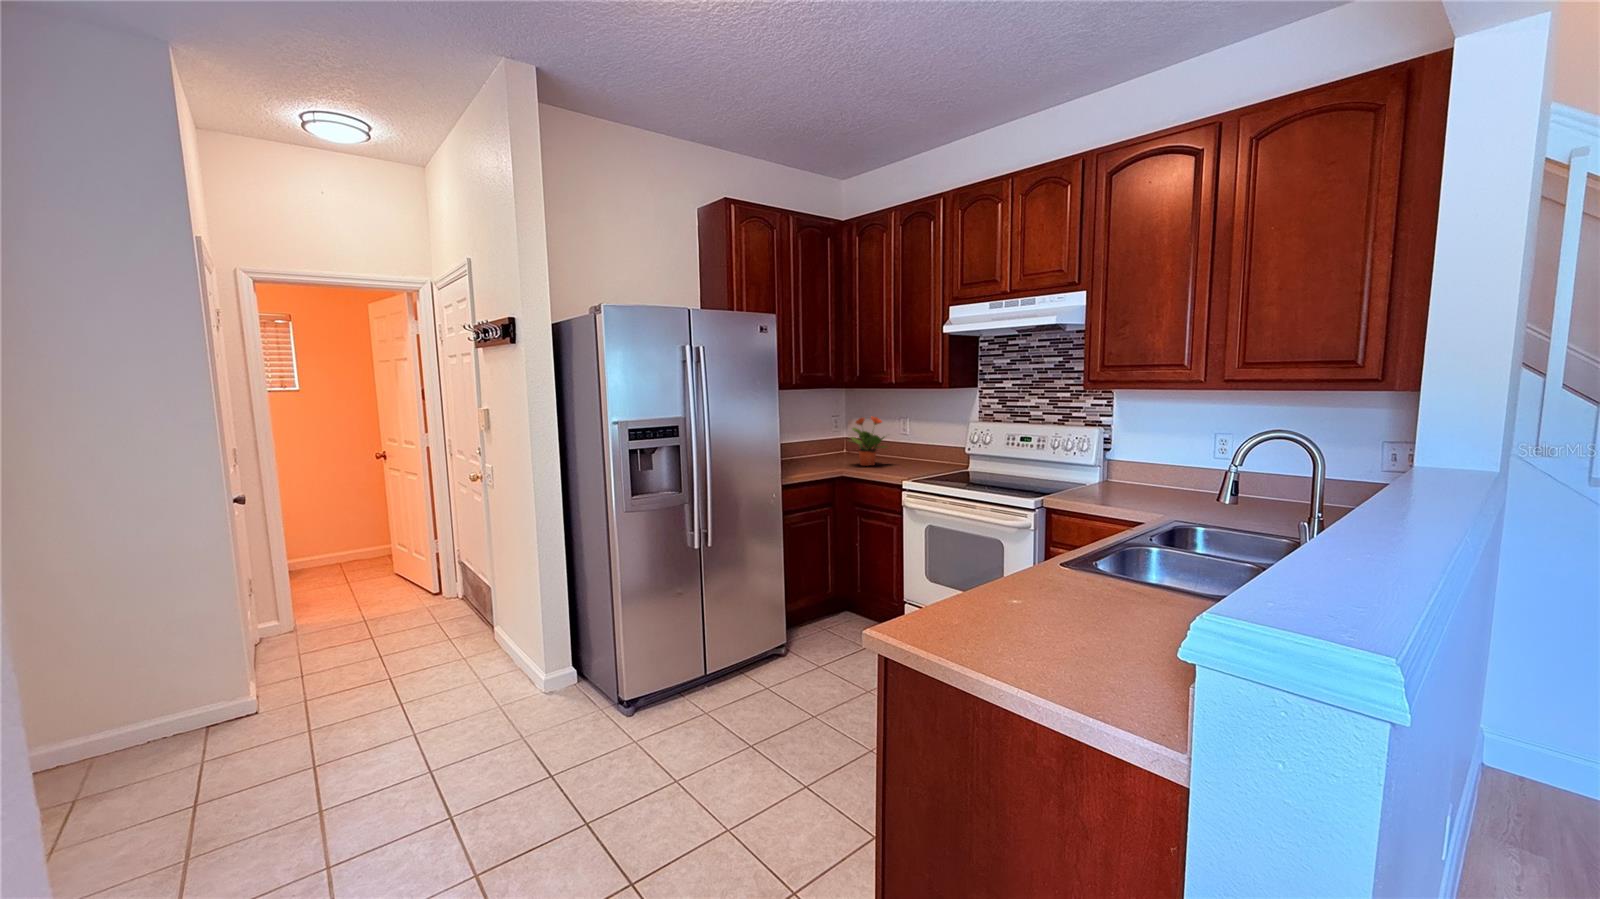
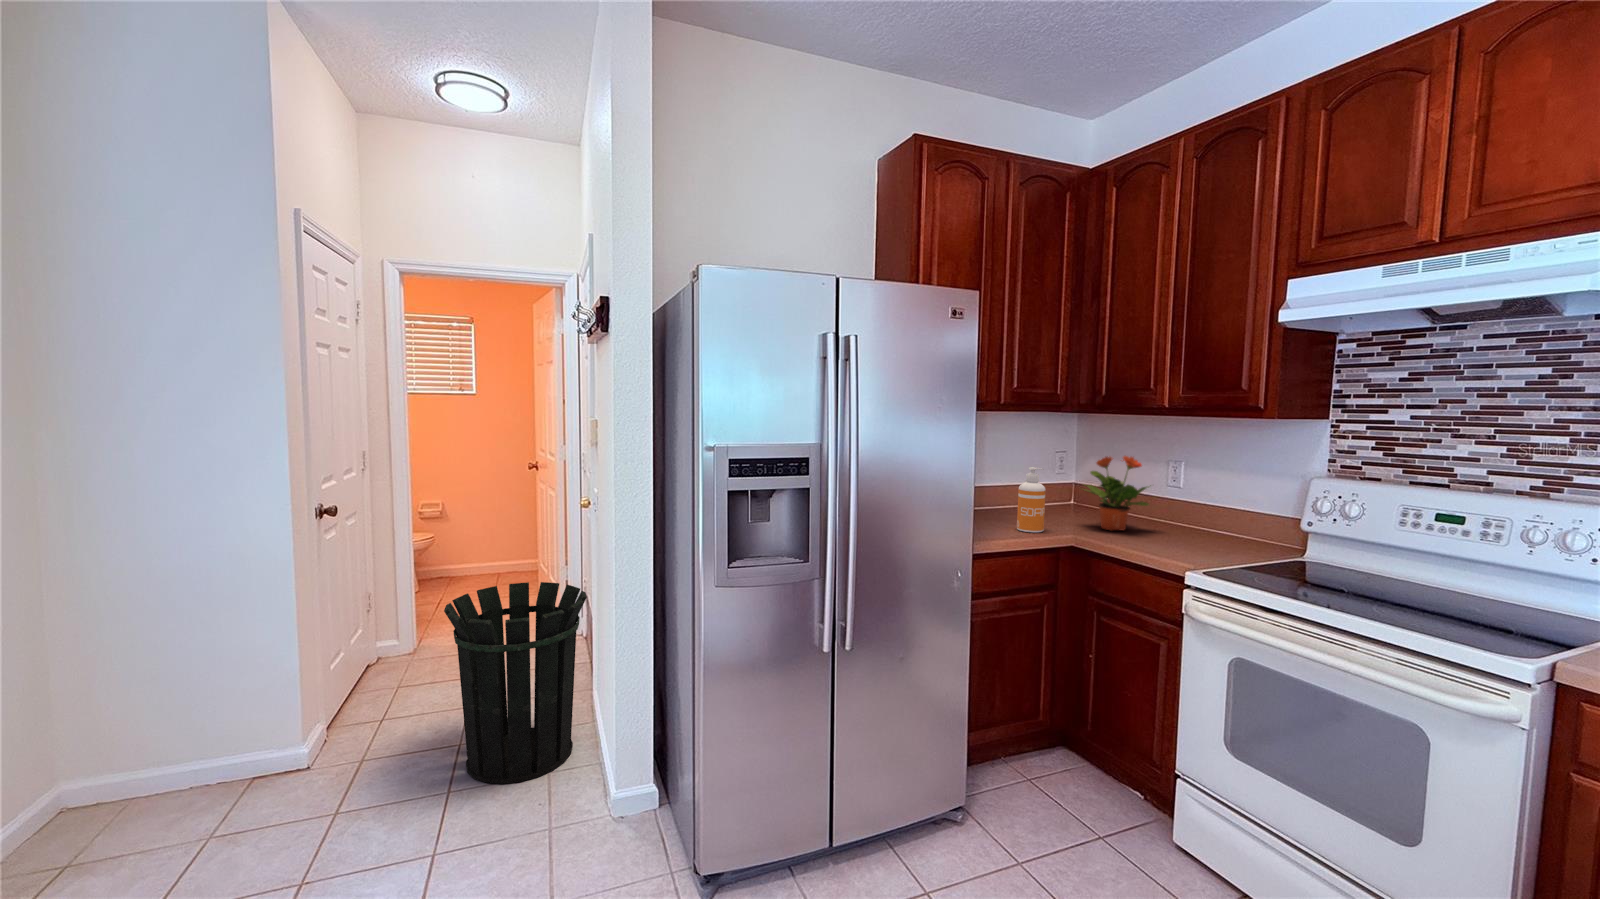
soap dispenser: none [807,427,825,471] -> present [1017,467,1046,532]
waste bin: none [378,541,497,694] -> present [444,582,587,784]

